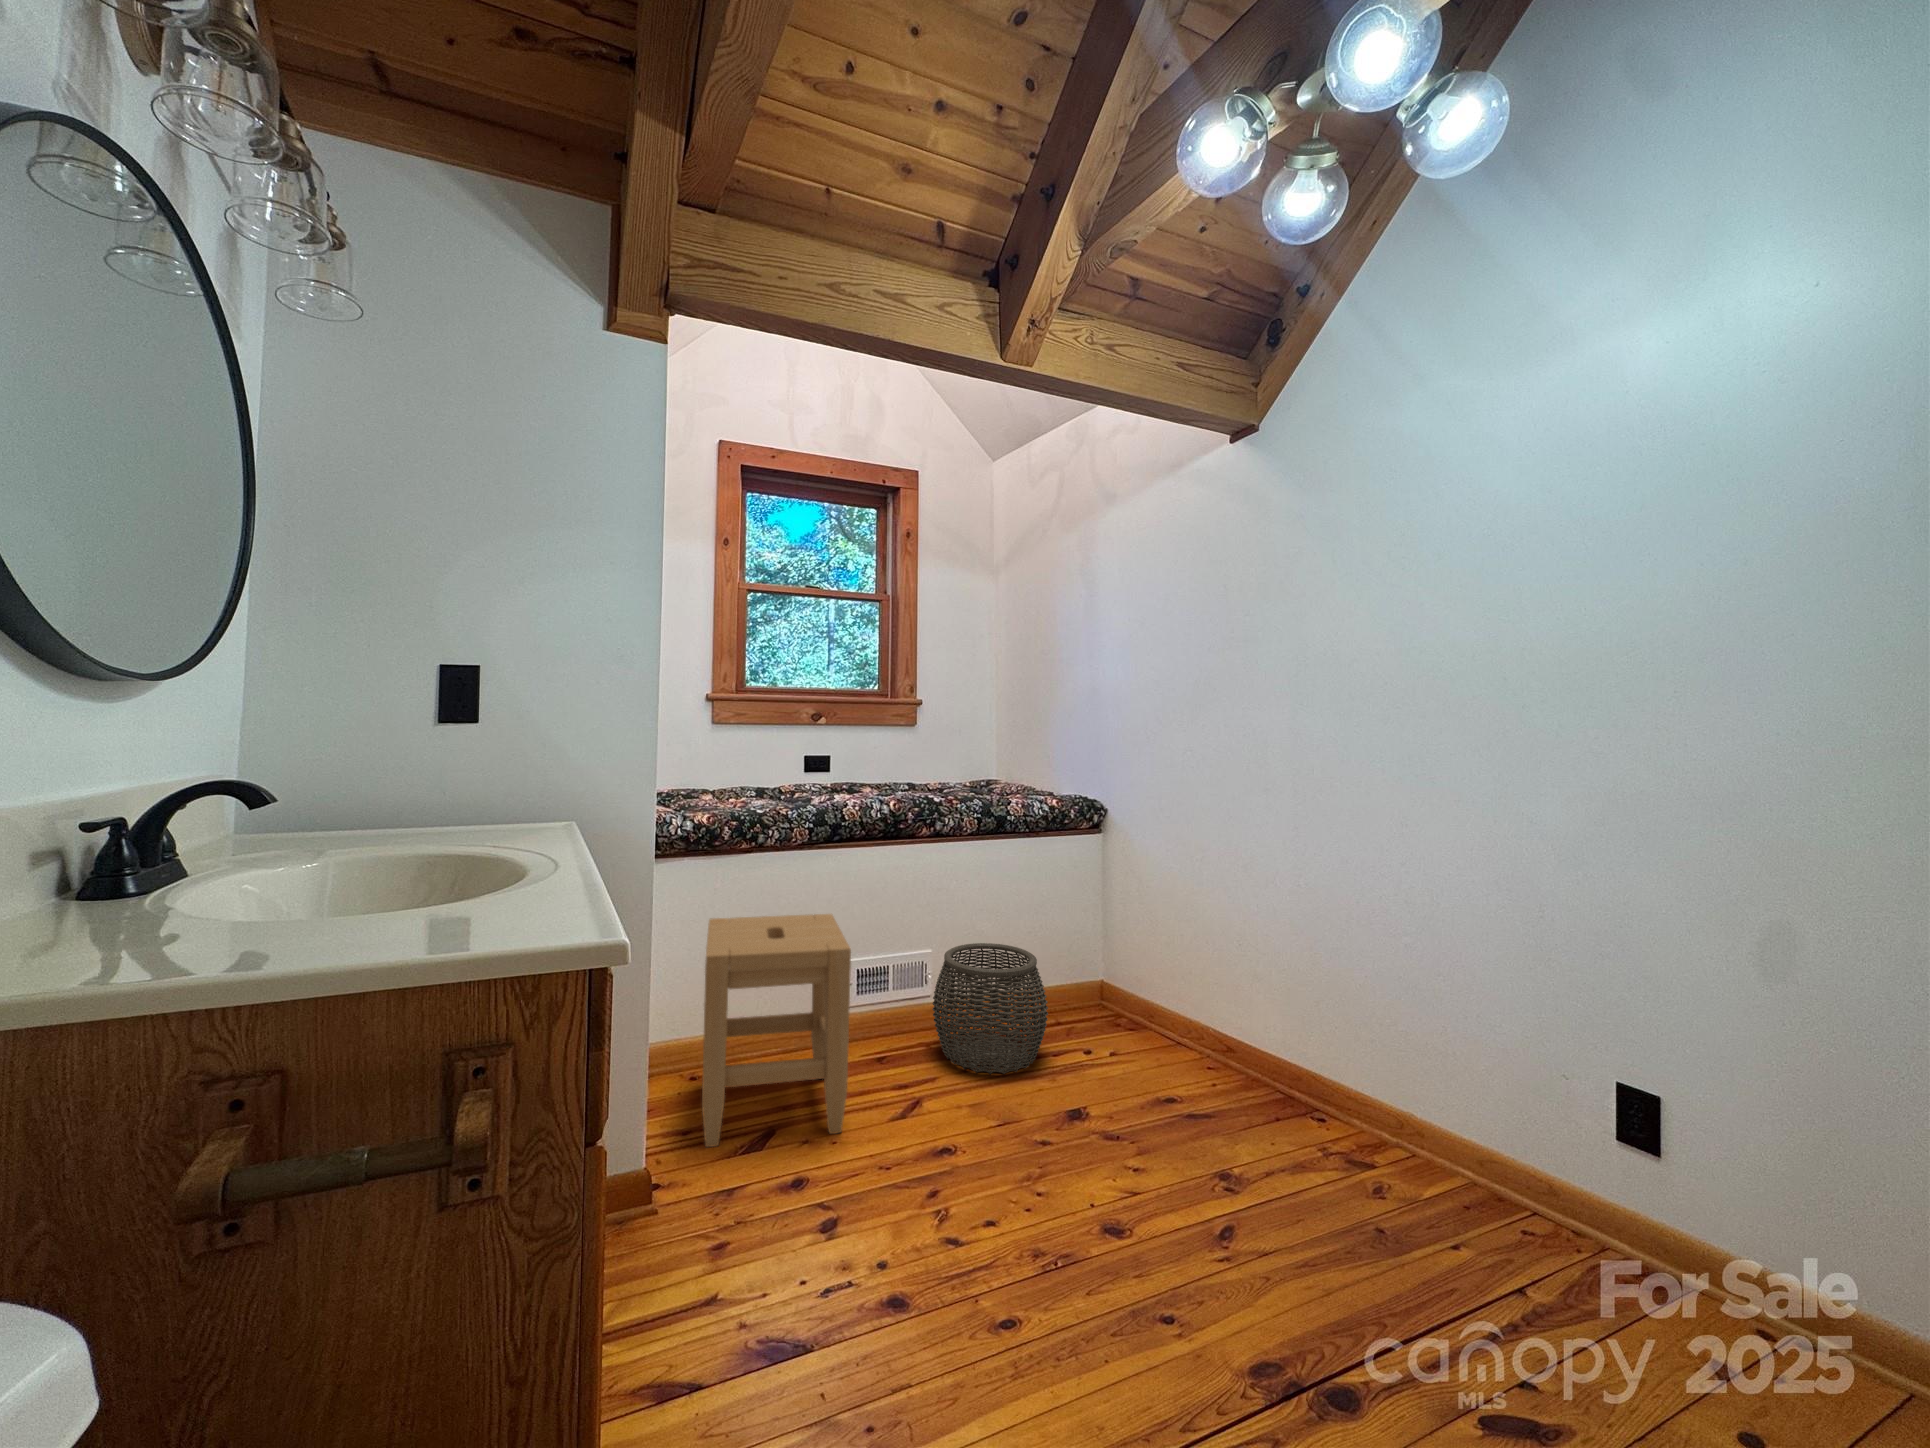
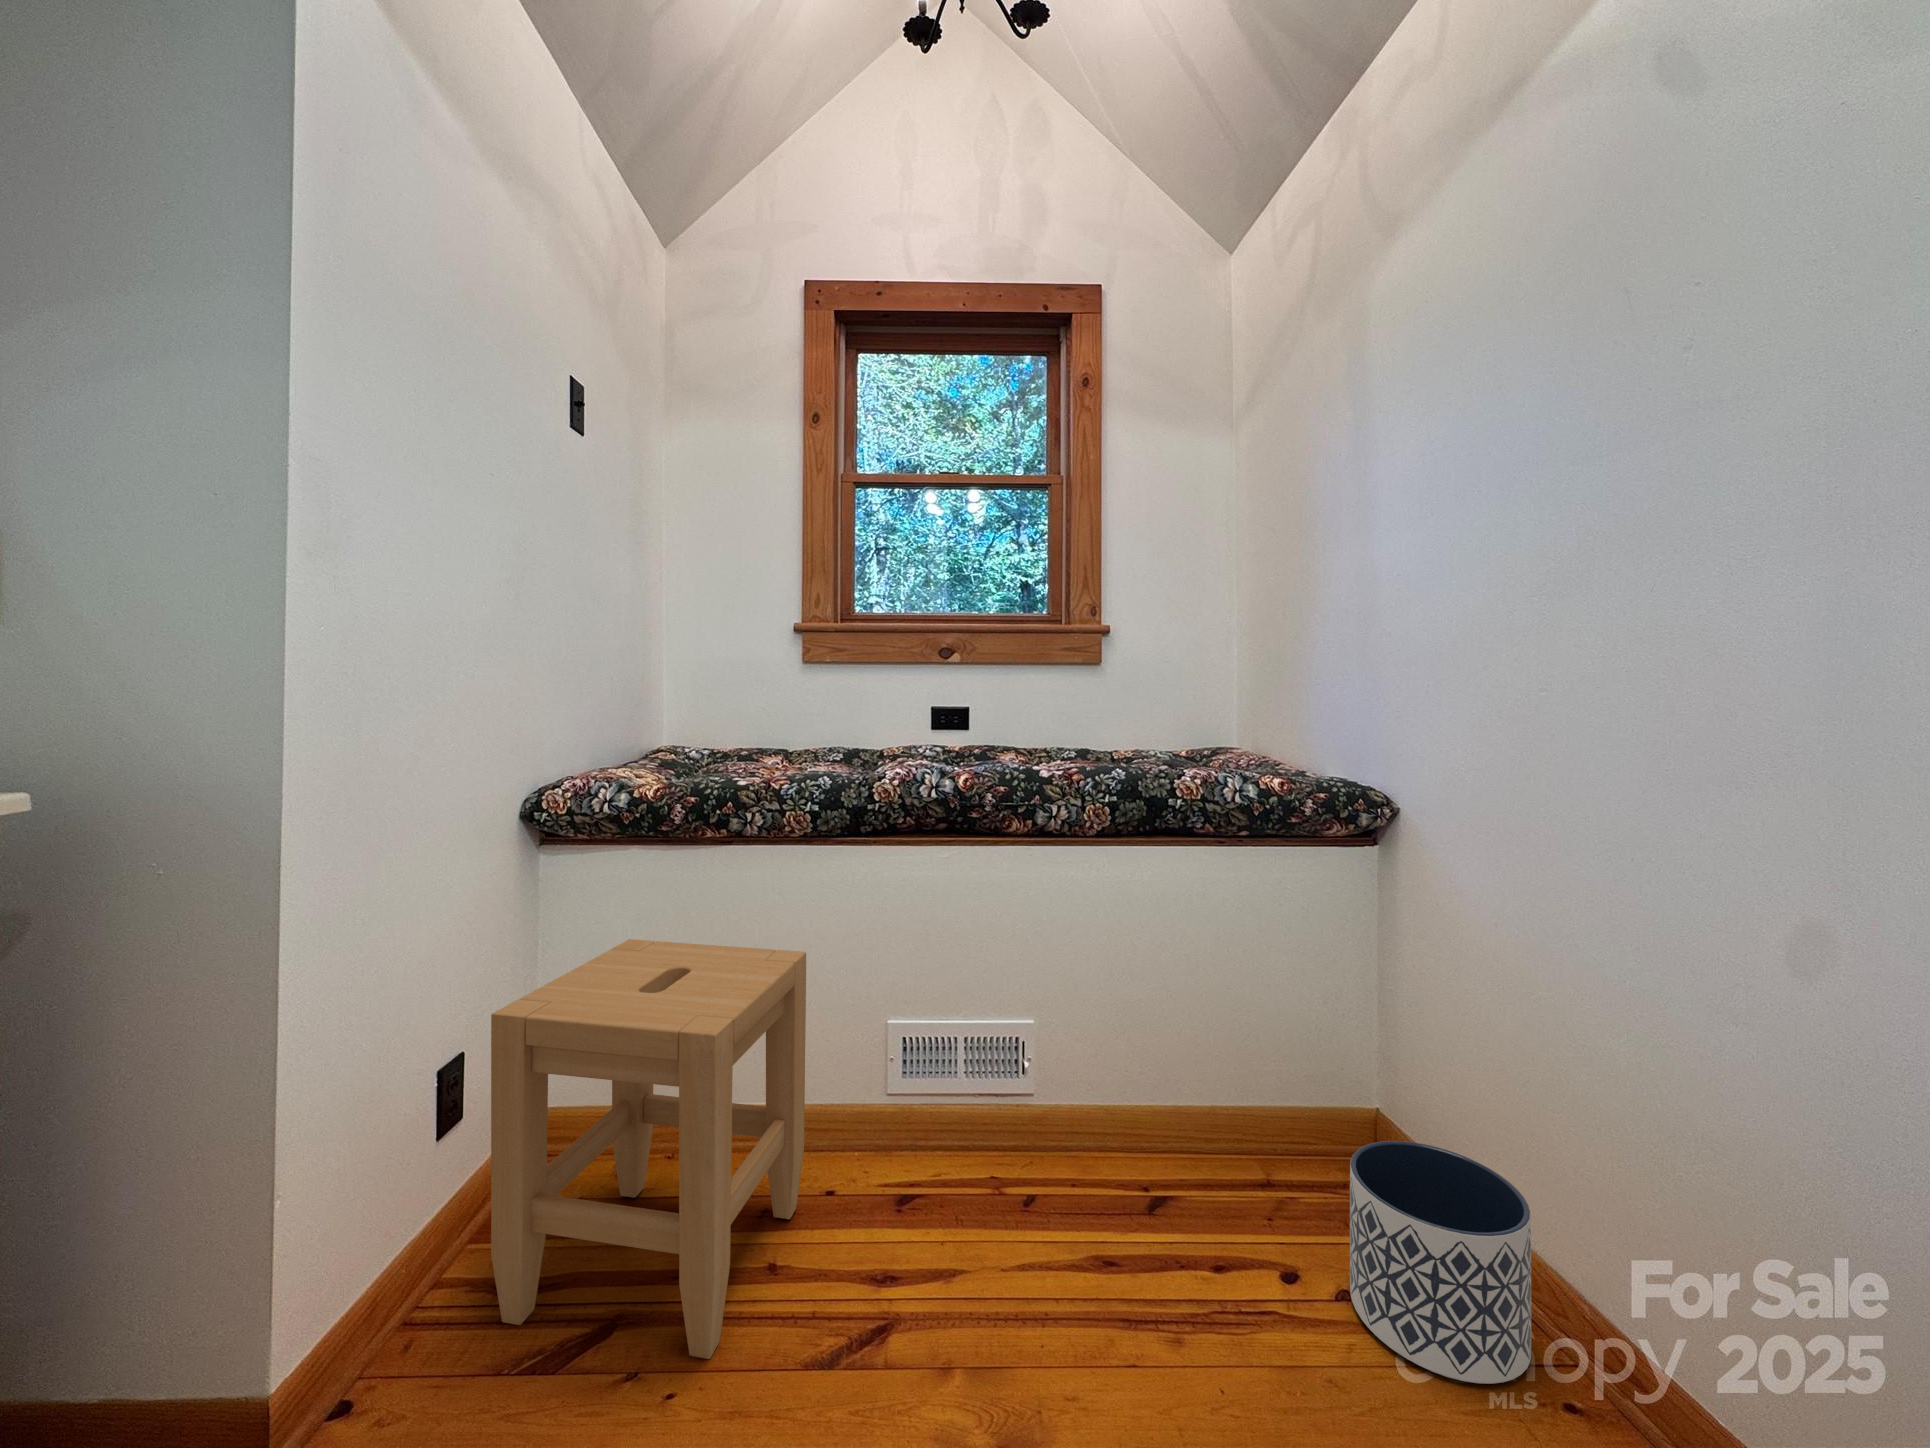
woven basket: present [932,943,1048,1074] -> none [986,1026,1200,1297]
planter: none [1113,975,1188,1068] -> present [1350,1141,1531,1384]

